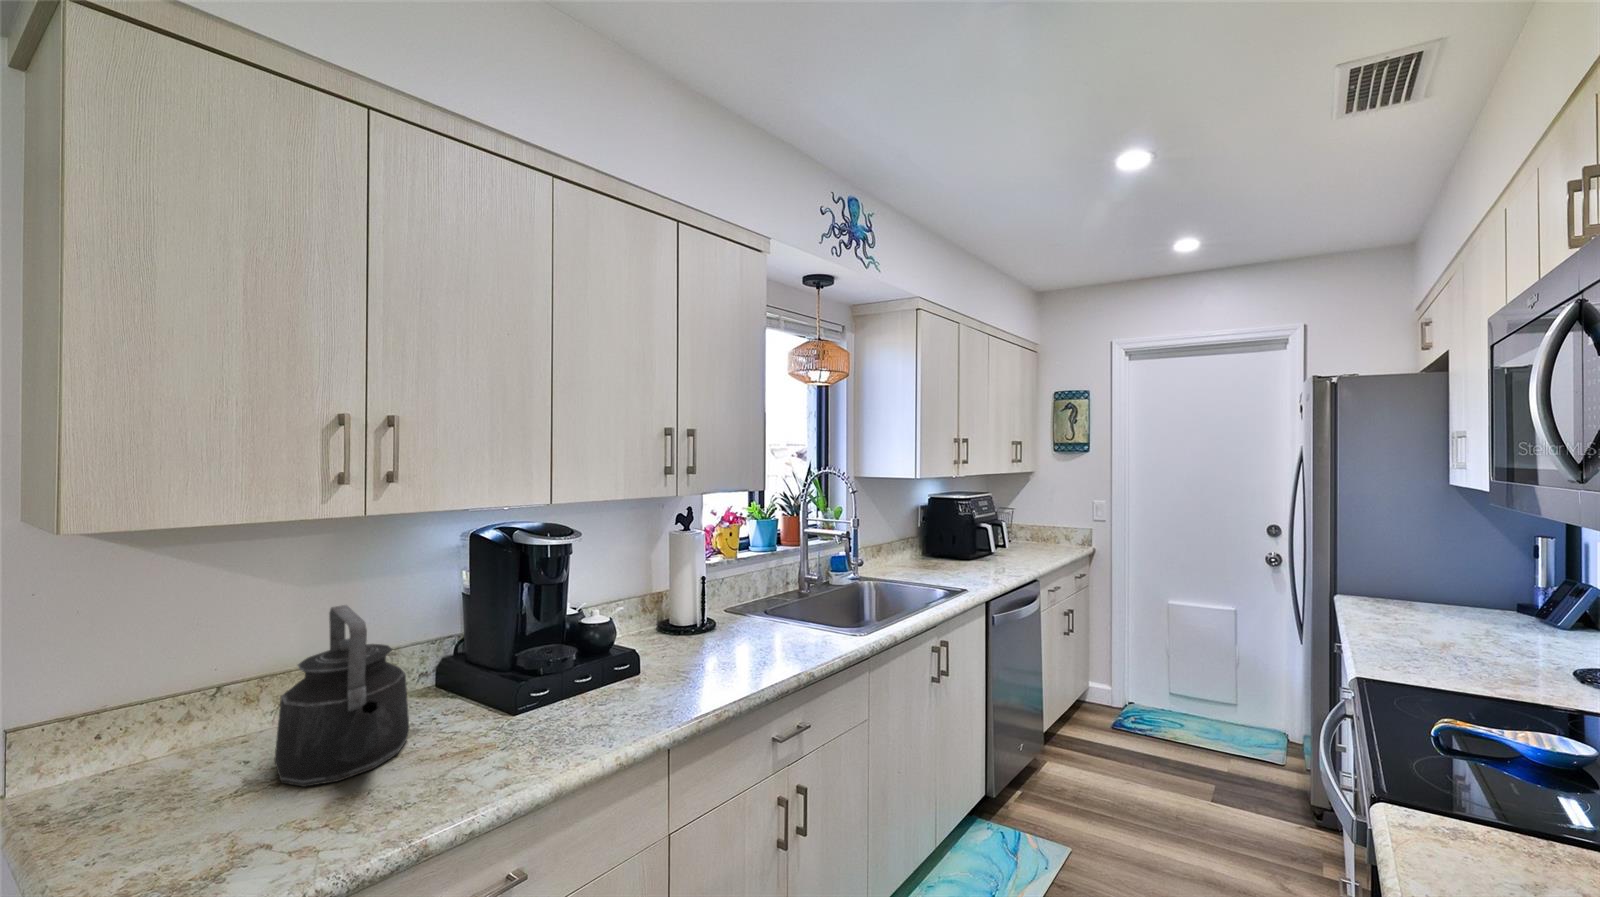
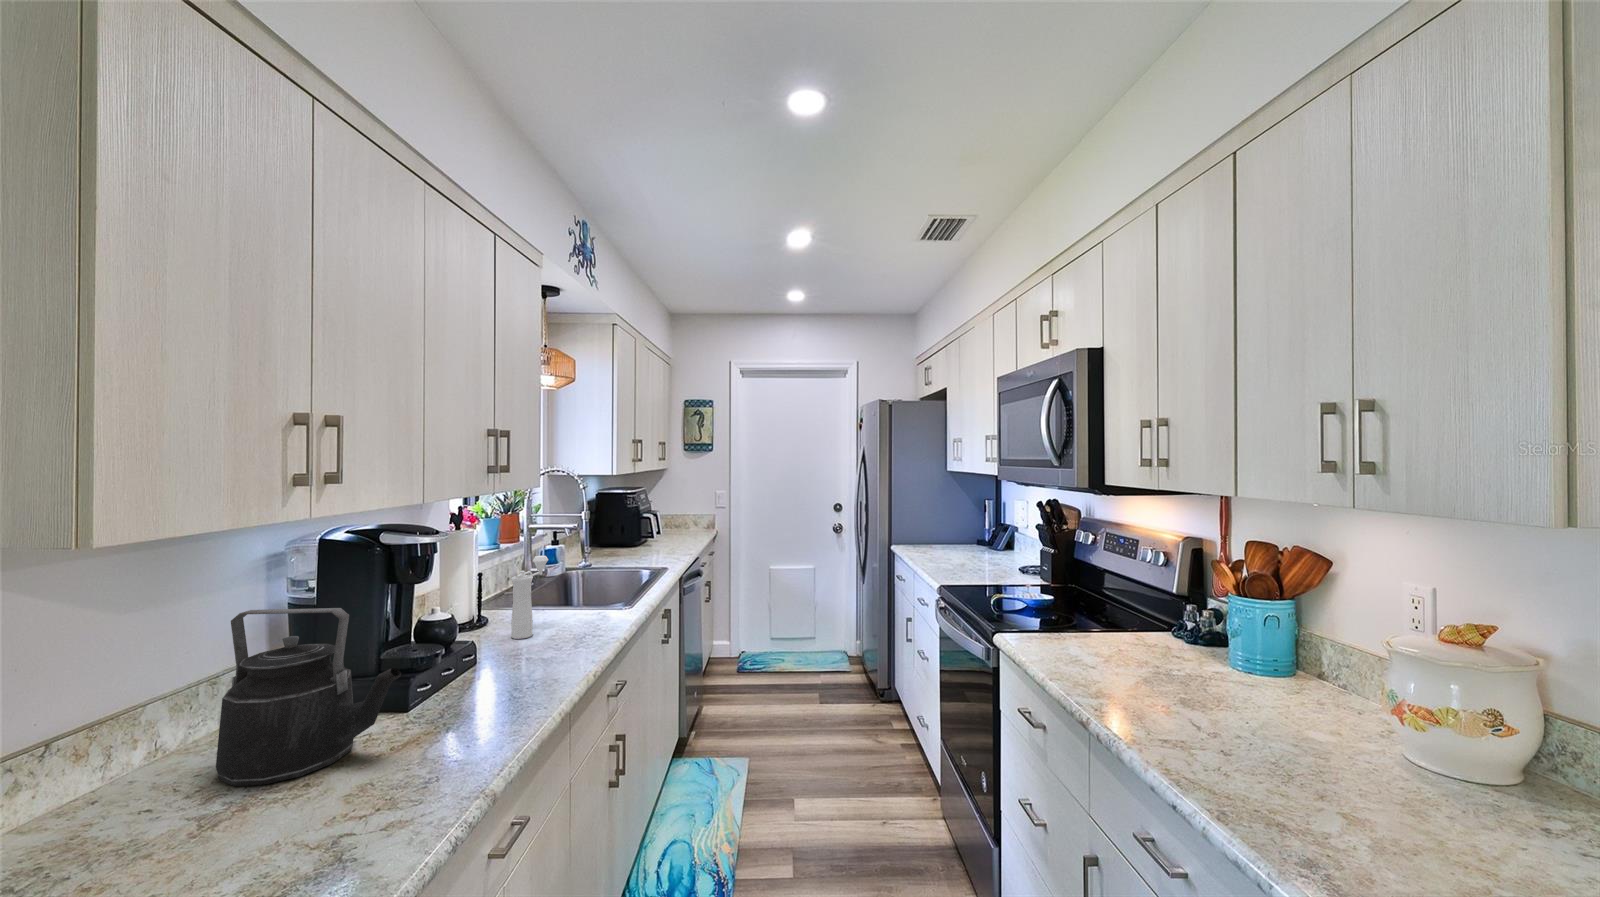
pepper mill: none [692,571,746,663] -> present [511,556,548,639]

